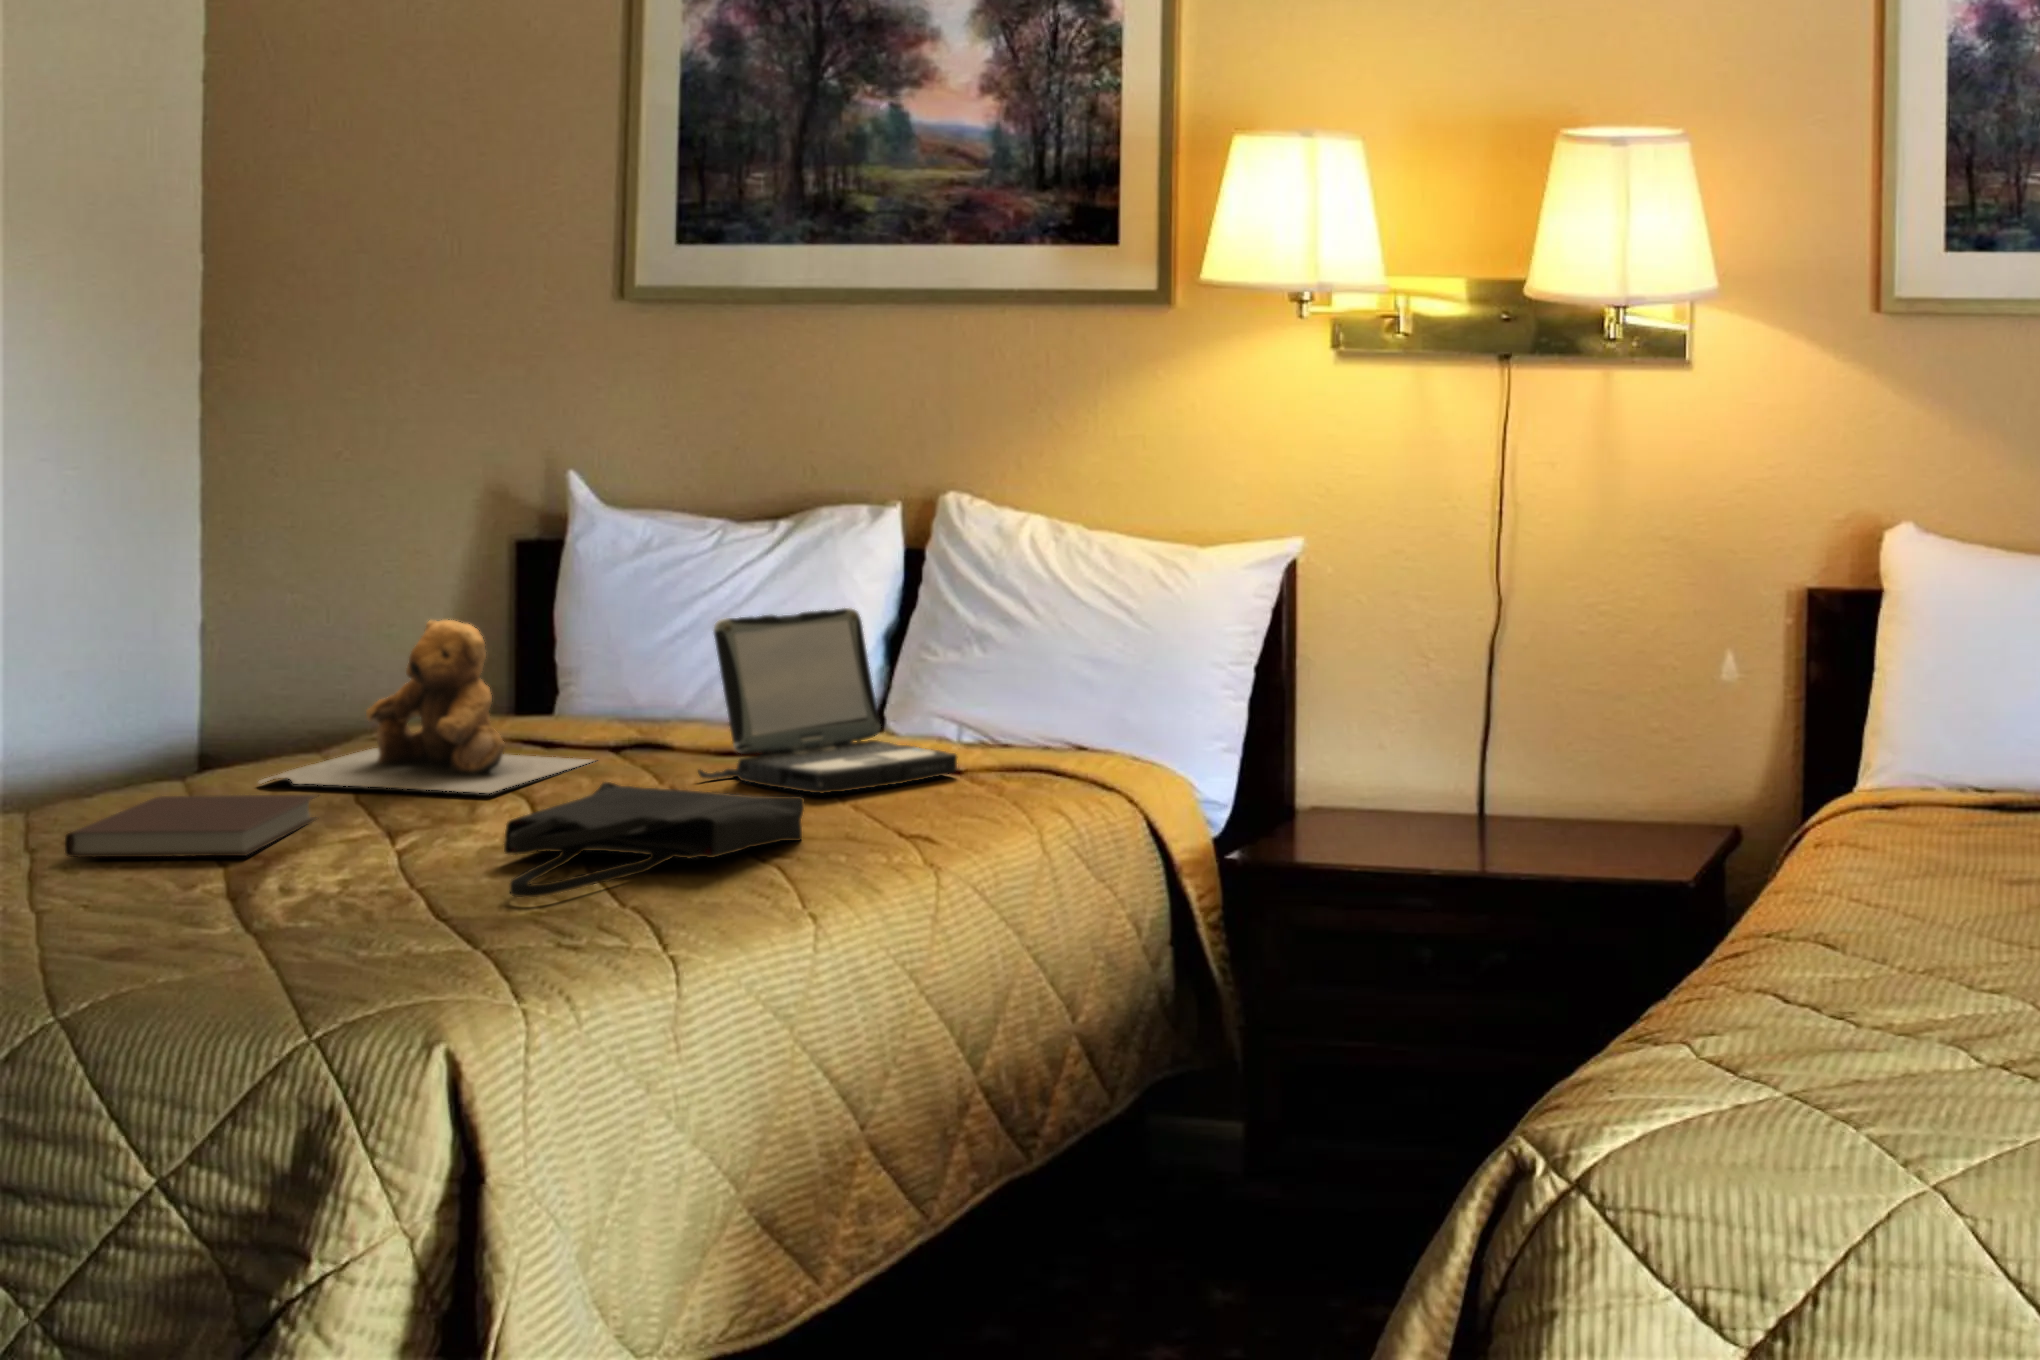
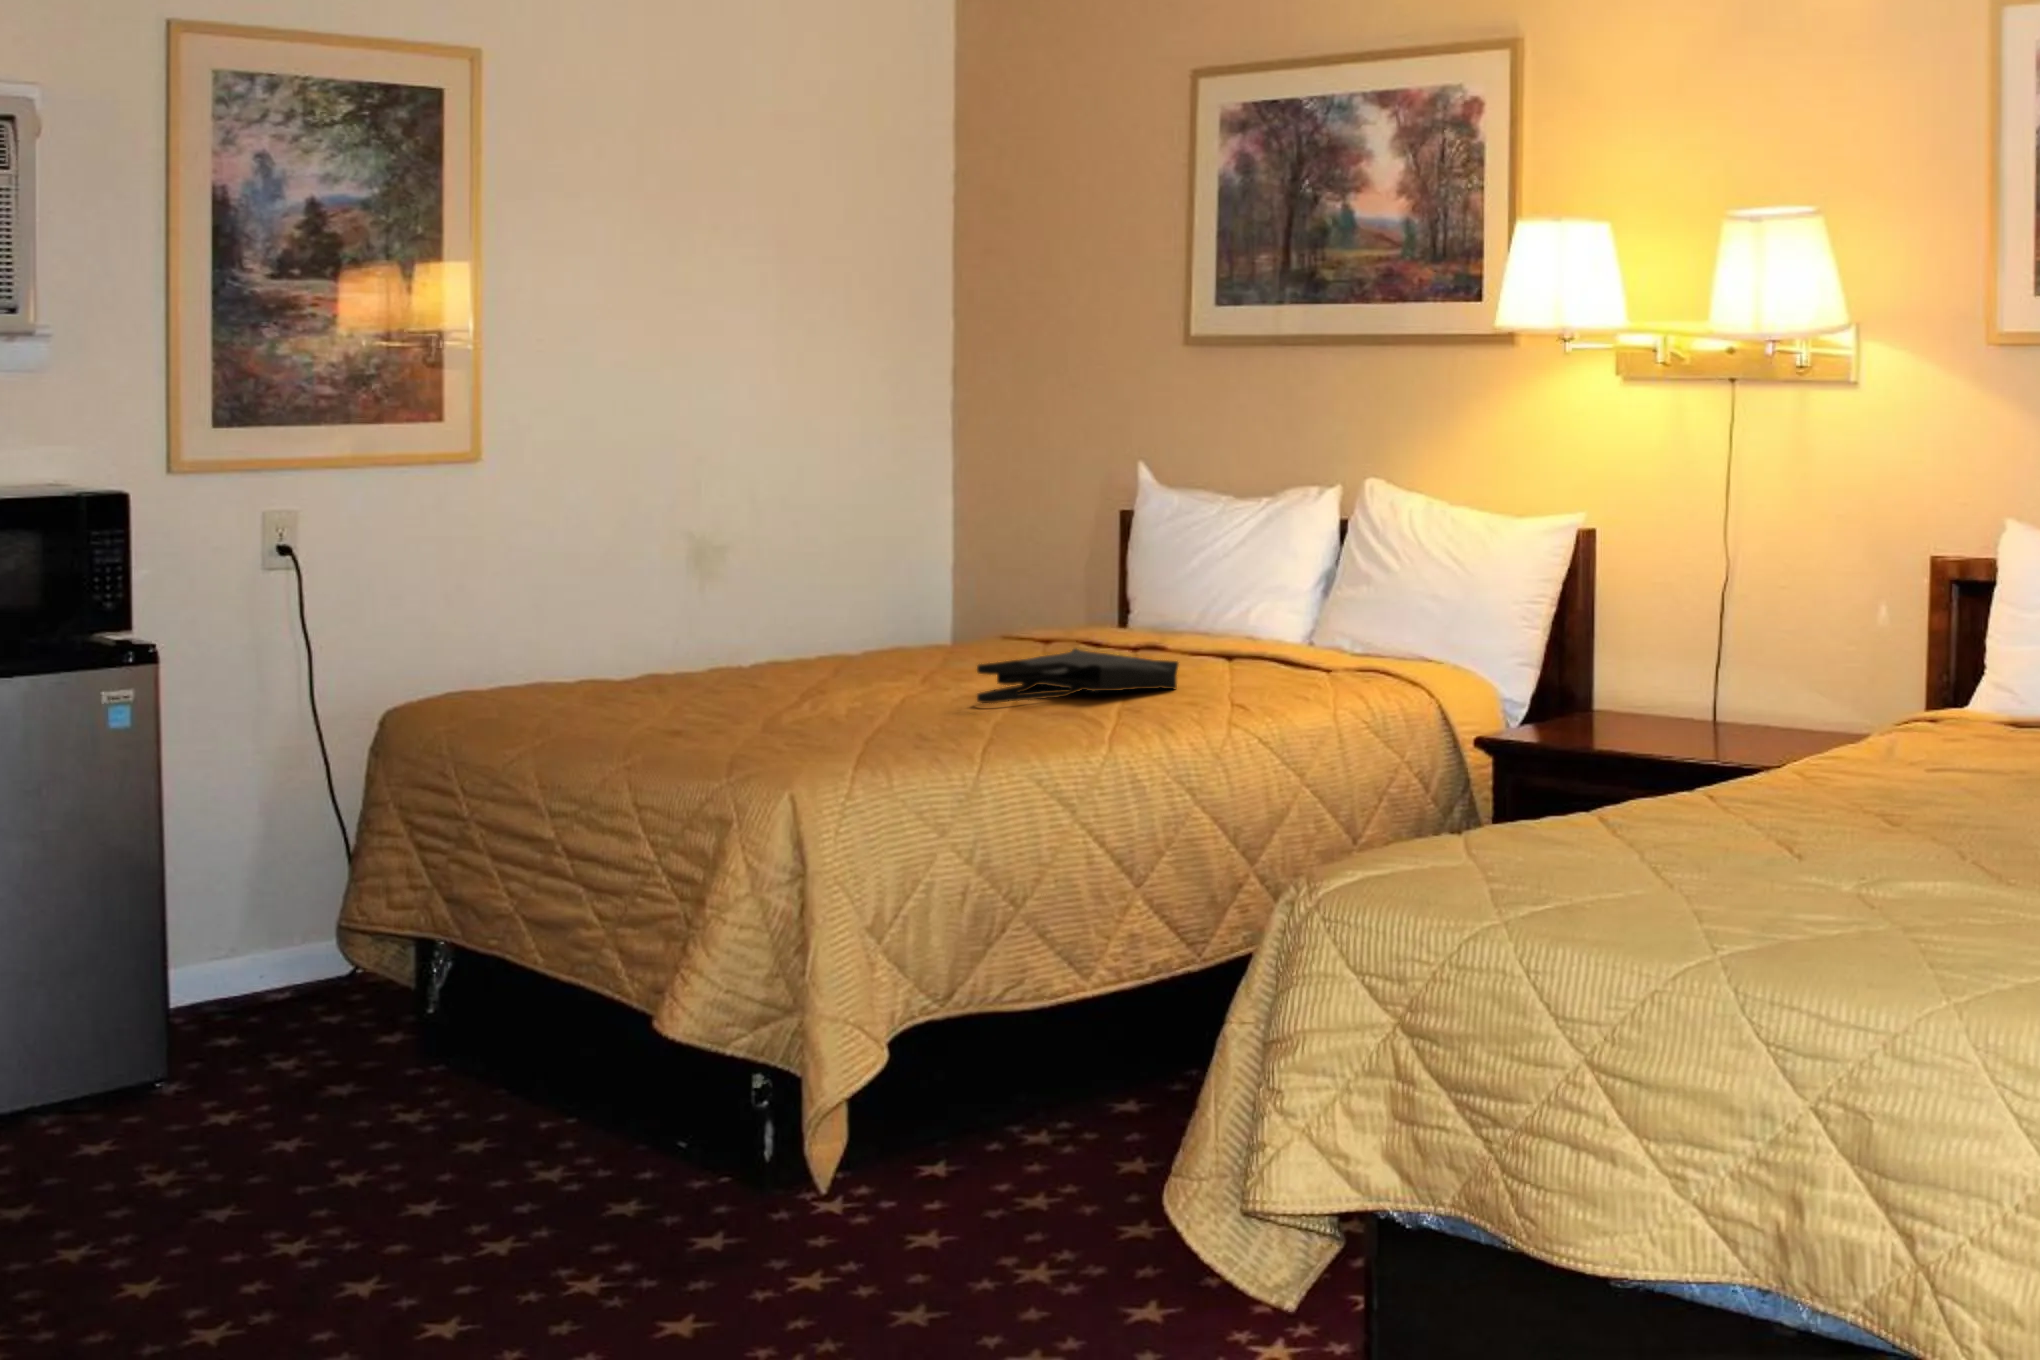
laptop: present [698,608,957,793] -> none [1160,551,1320,668]
teddy bear: present [259,620,592,793] -> none [913,550,1119,658]
notebook: present [65,795,316,857] -> none [776,647,928,678]

